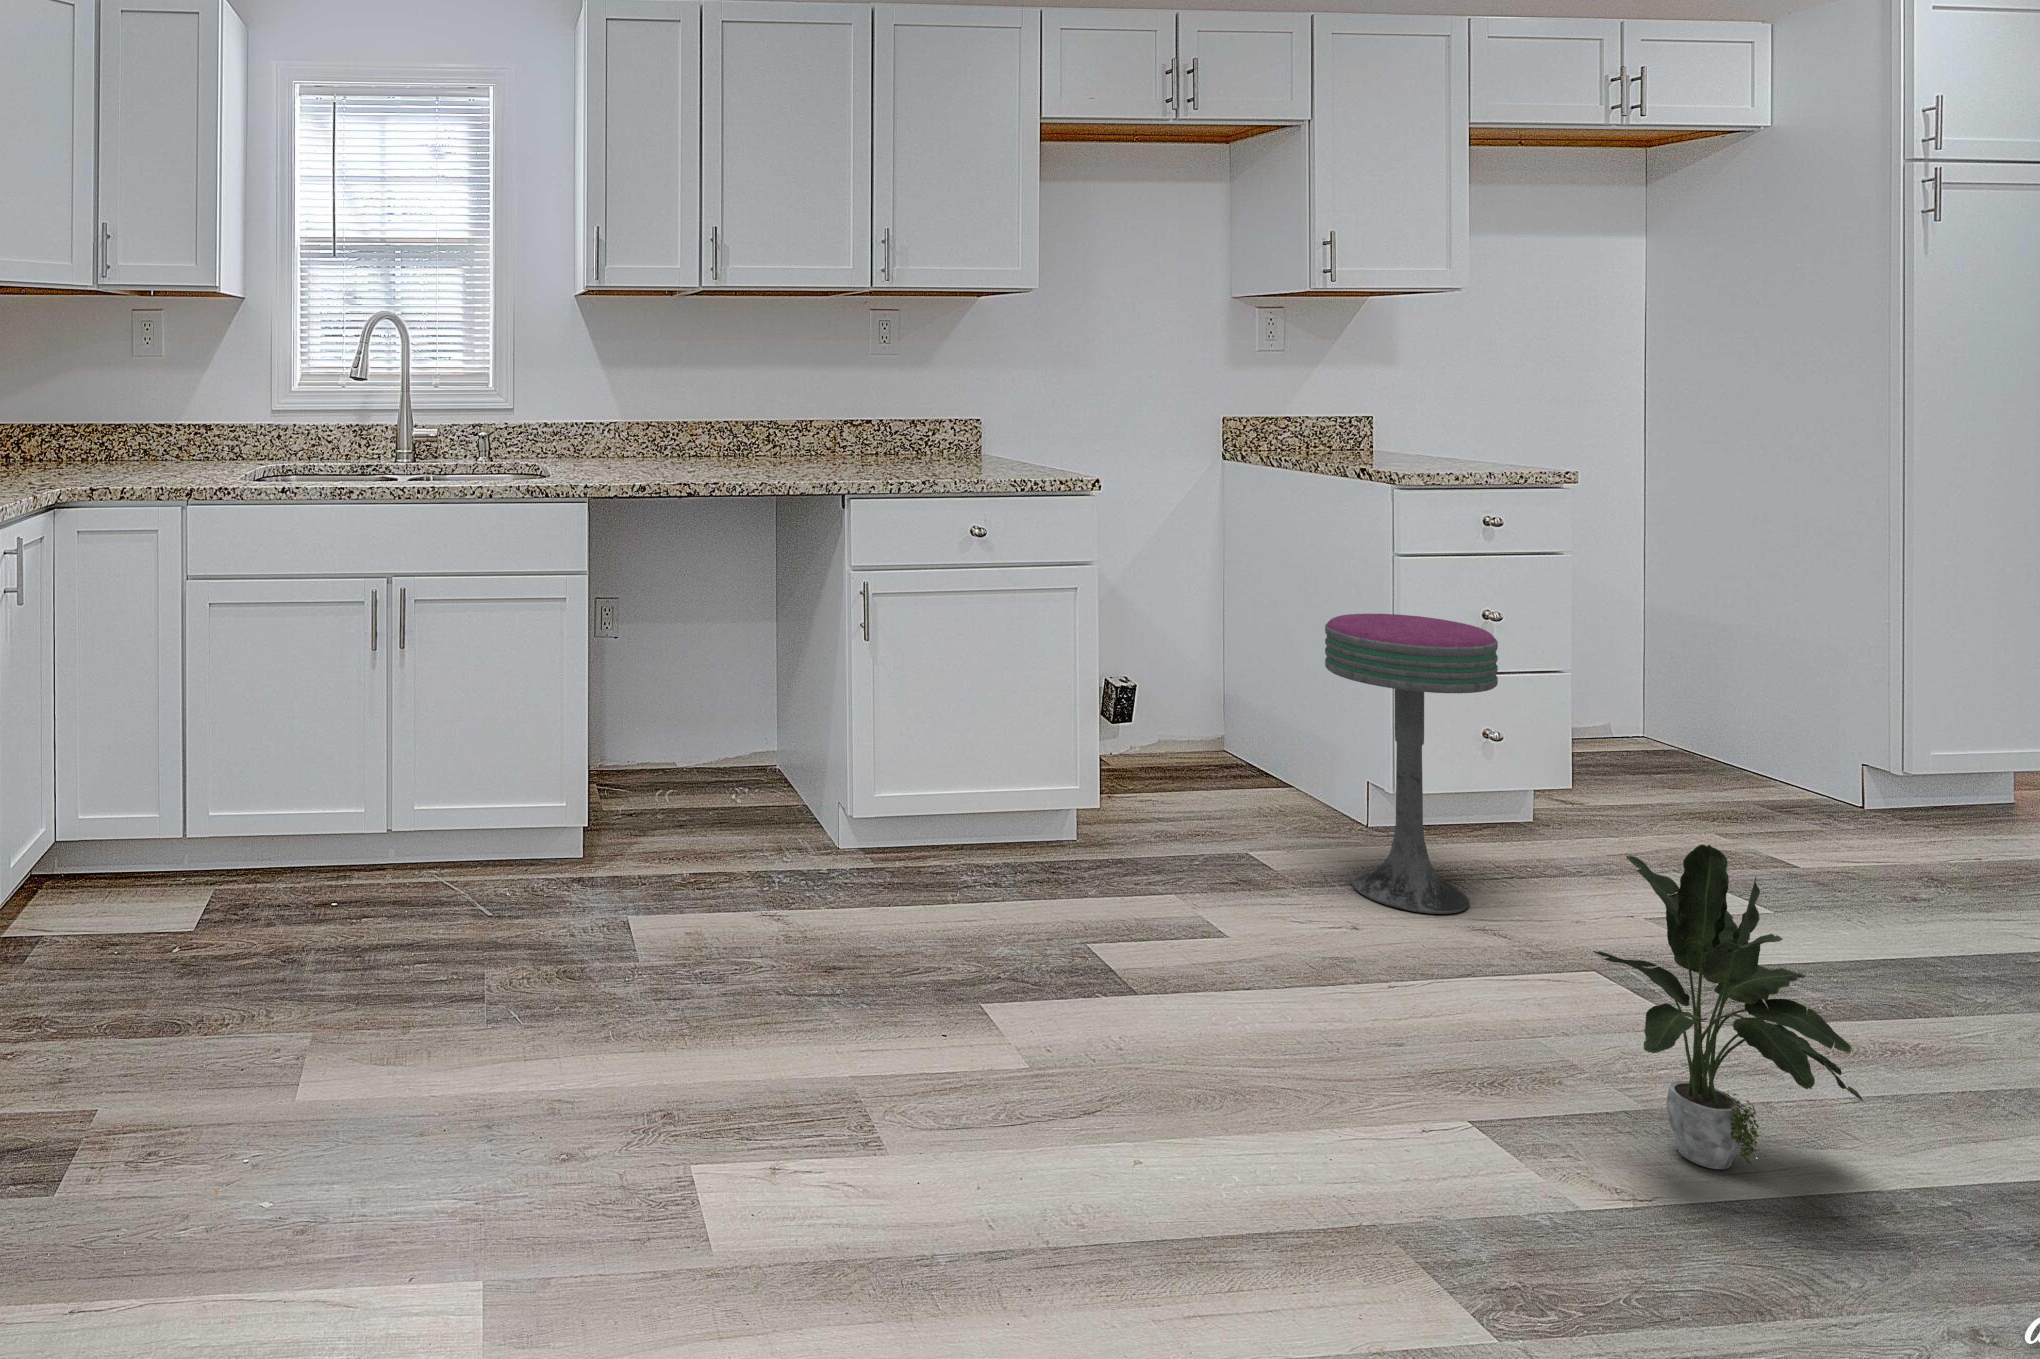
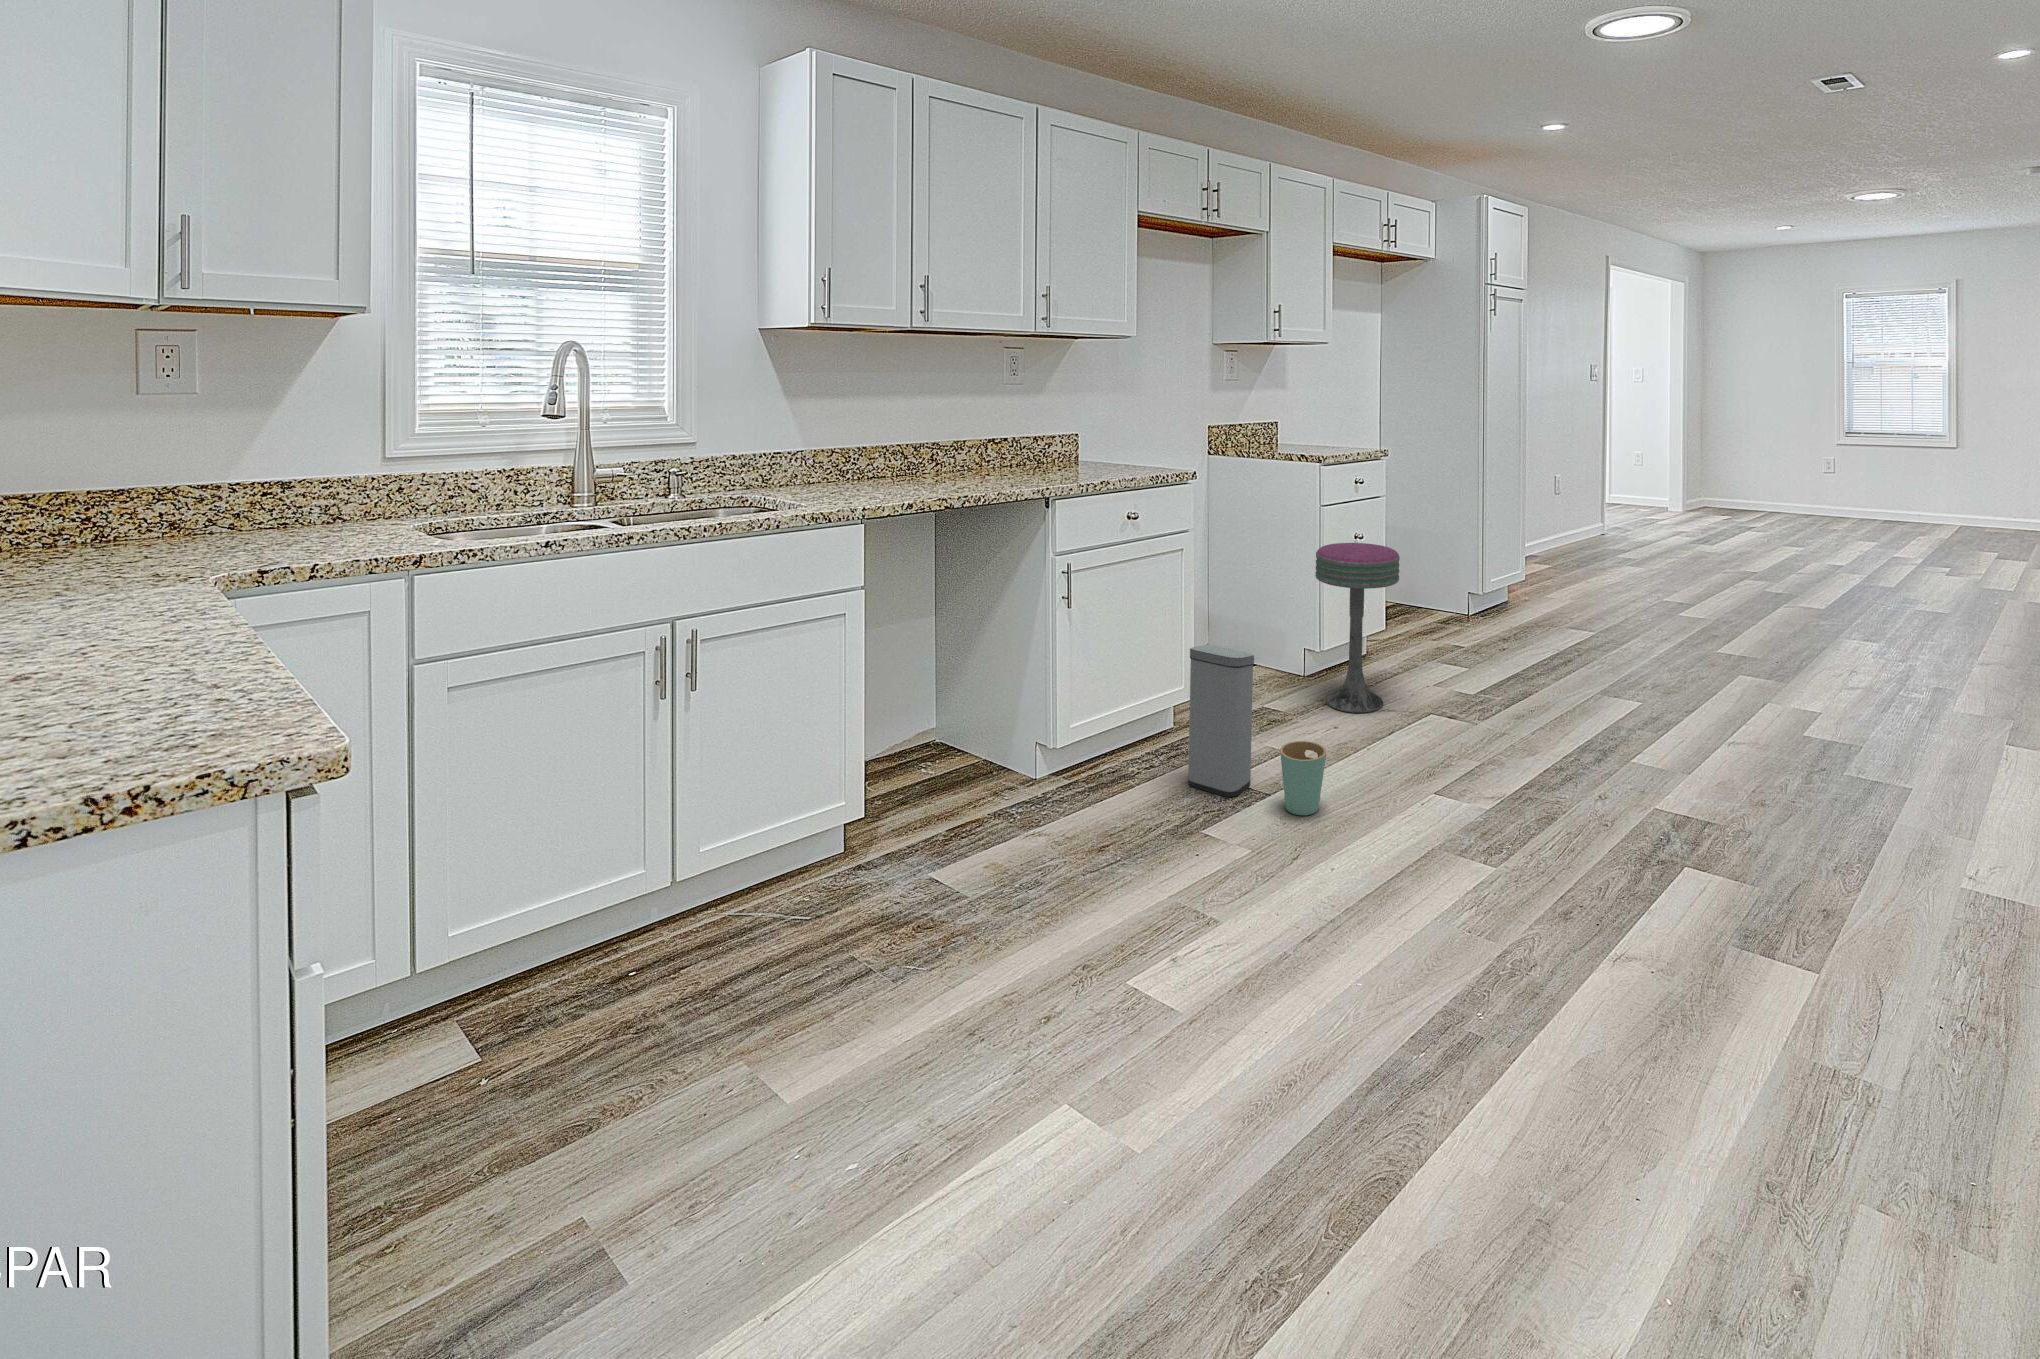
trash can: none [1014,715,1202,1005] -> present [1188,645,1327,815]
potted plant: present [1593,844,1863,1169] -> none [1521,652,1622,811]

